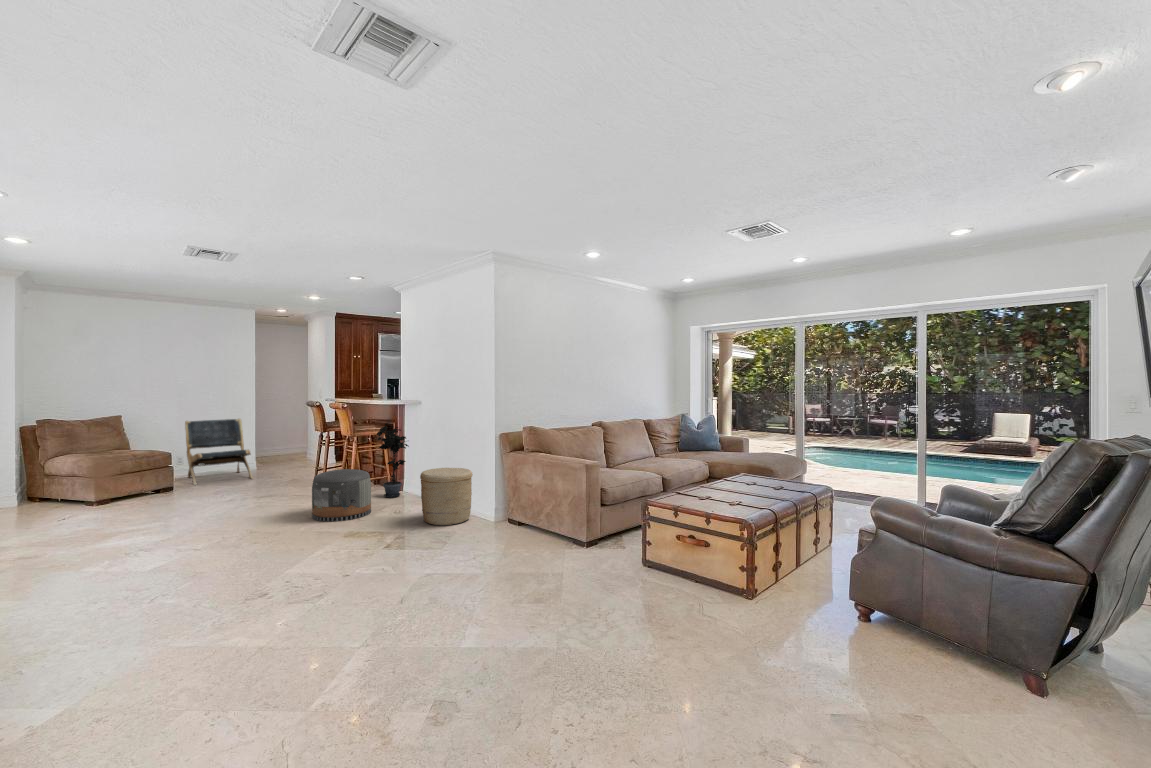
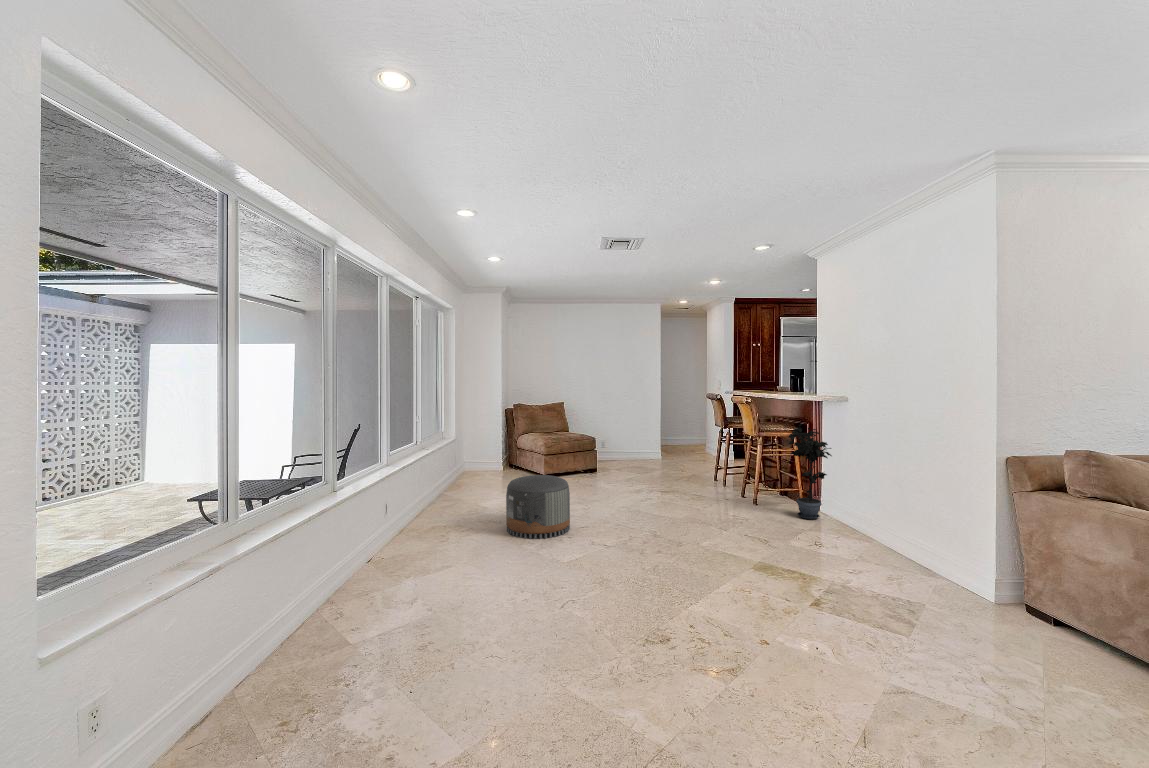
lounge chair: present [185,419,253,485] -> none [607,409,659,469]
woven basket: present [420,468,473,525] -> none [861,496,955,593]
pouf: present [312,469,371,522] -> present [506,475,570,539]

